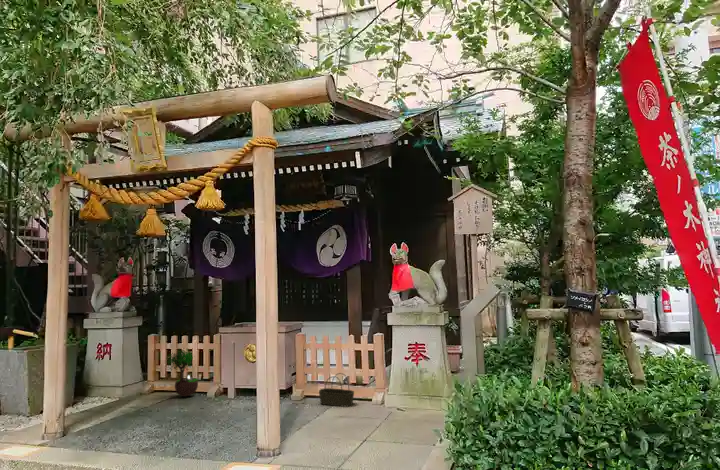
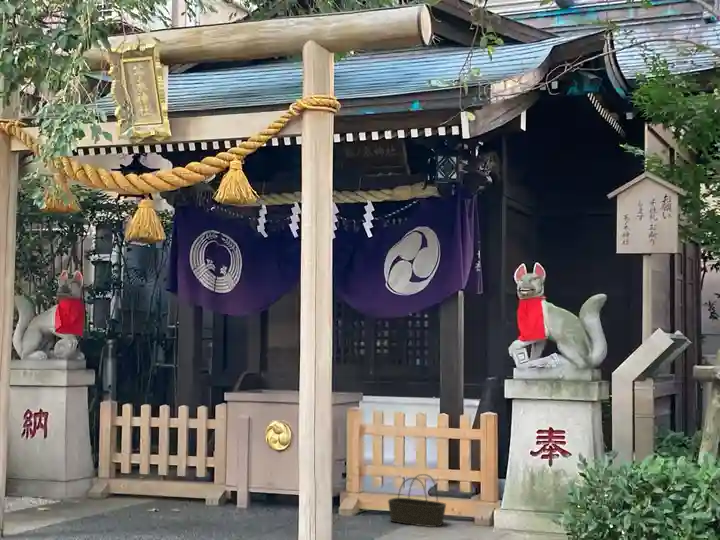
potted tree: present [168,350,198,397] -> none [136,418,188,502]

